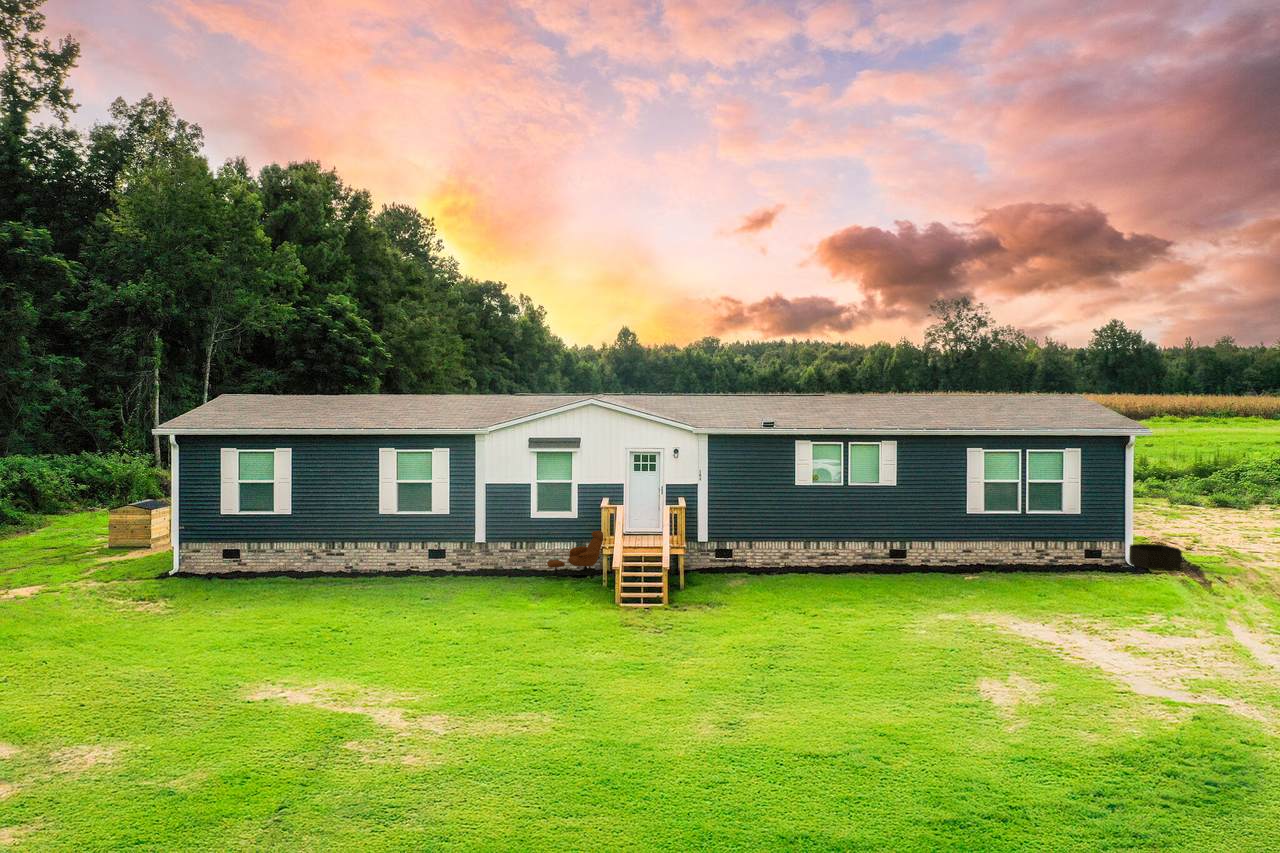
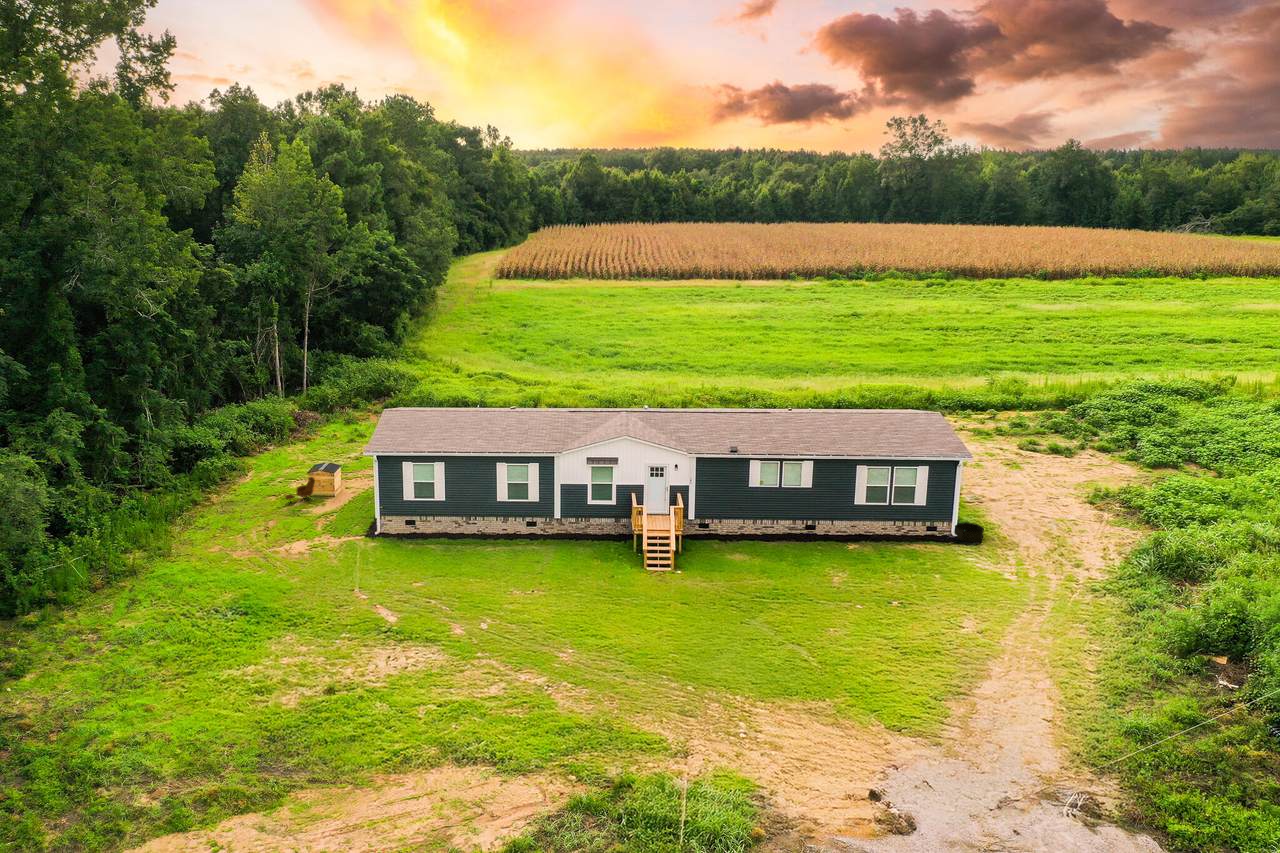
lounge chair: present [545,531,603,580] -> present [285,477,315,503]

